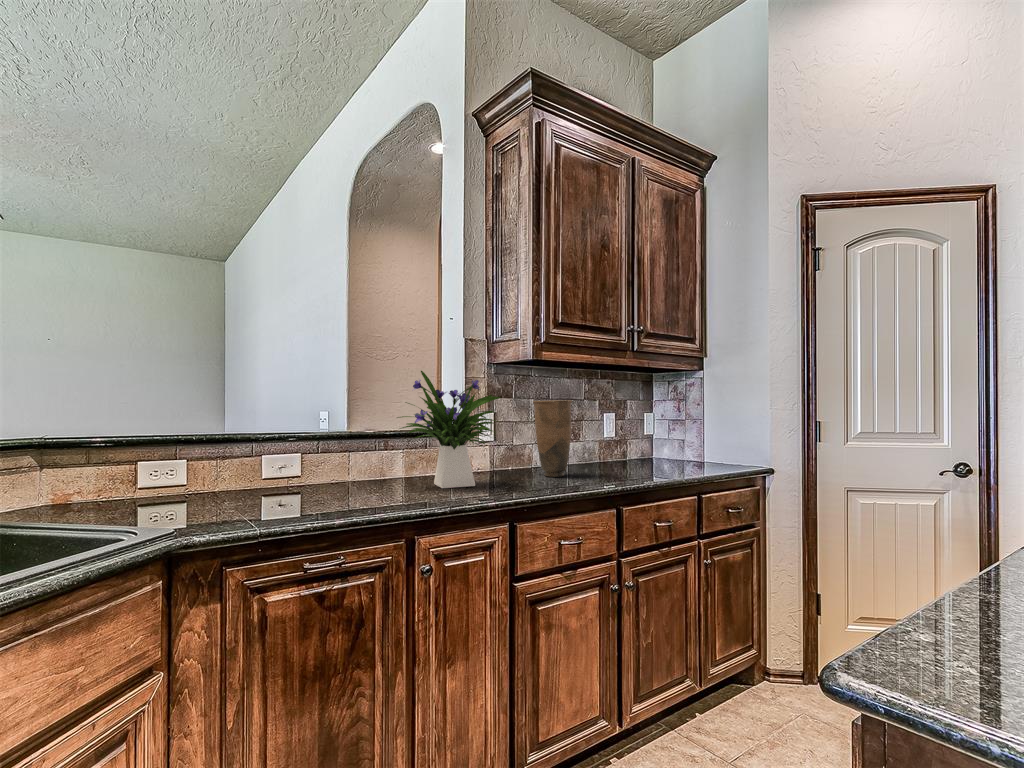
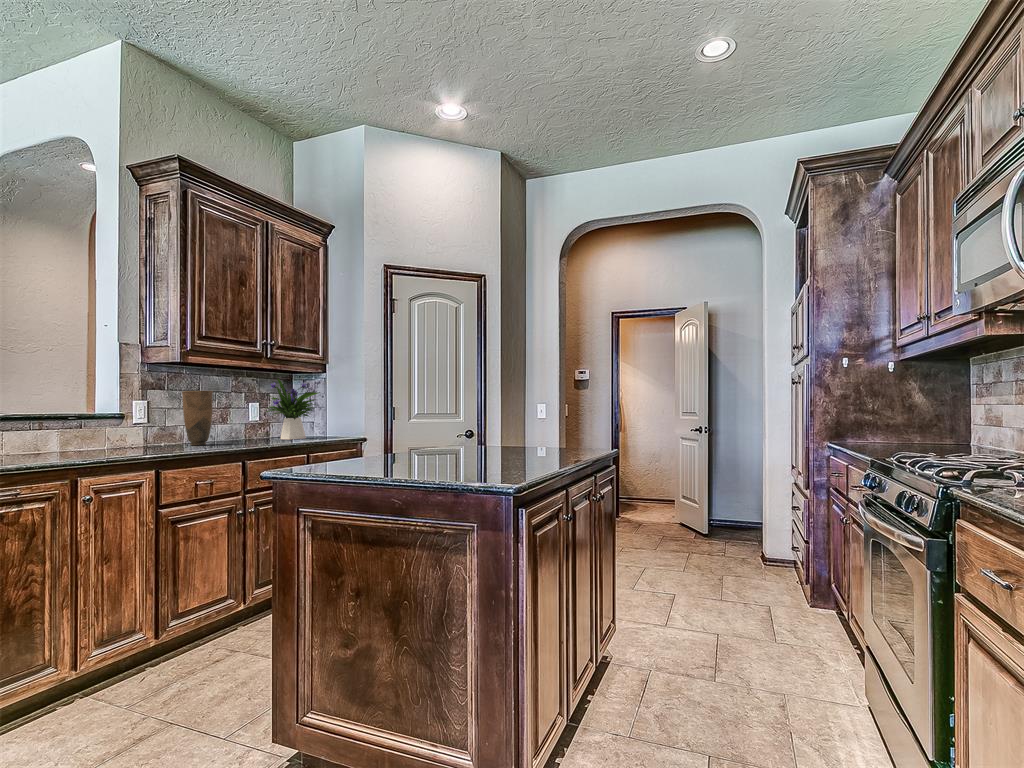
flower arrangement: present [397,371,501,488] -> present [266,378,319,440]

